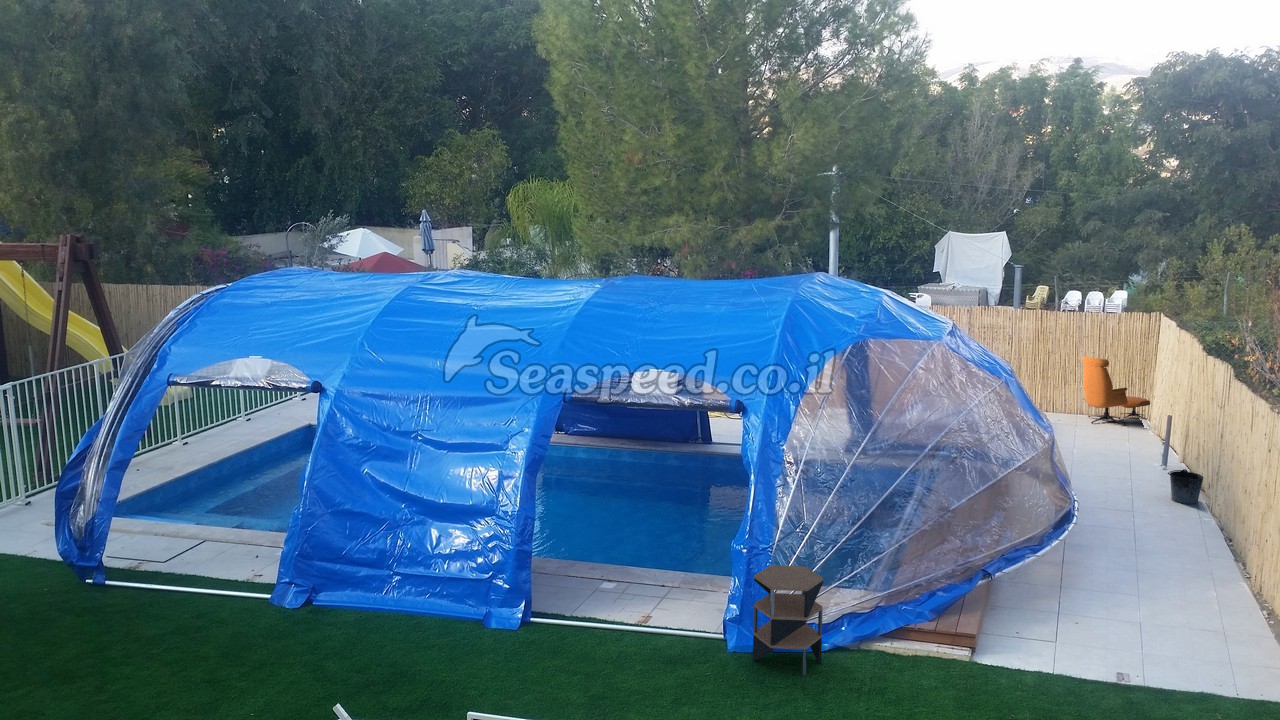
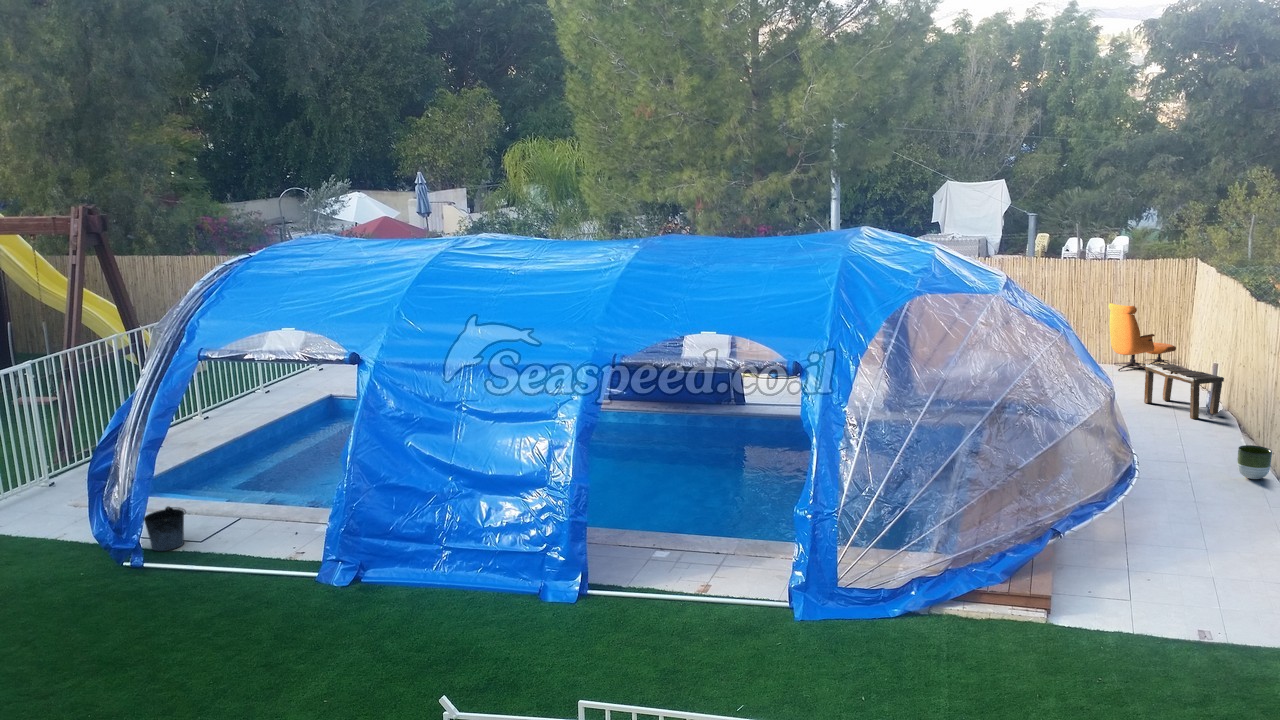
bench: none [1110,417,1186,472] -> present [1144,364,1224,419]
bucket: present [1168,469,1204,504] -> present [144,506,186,551]
planter: none [1187,497,1220,531] -> present [1237,445,1272,479]
side table: present [753,565,823,676] -> none [824,531,897,644]

